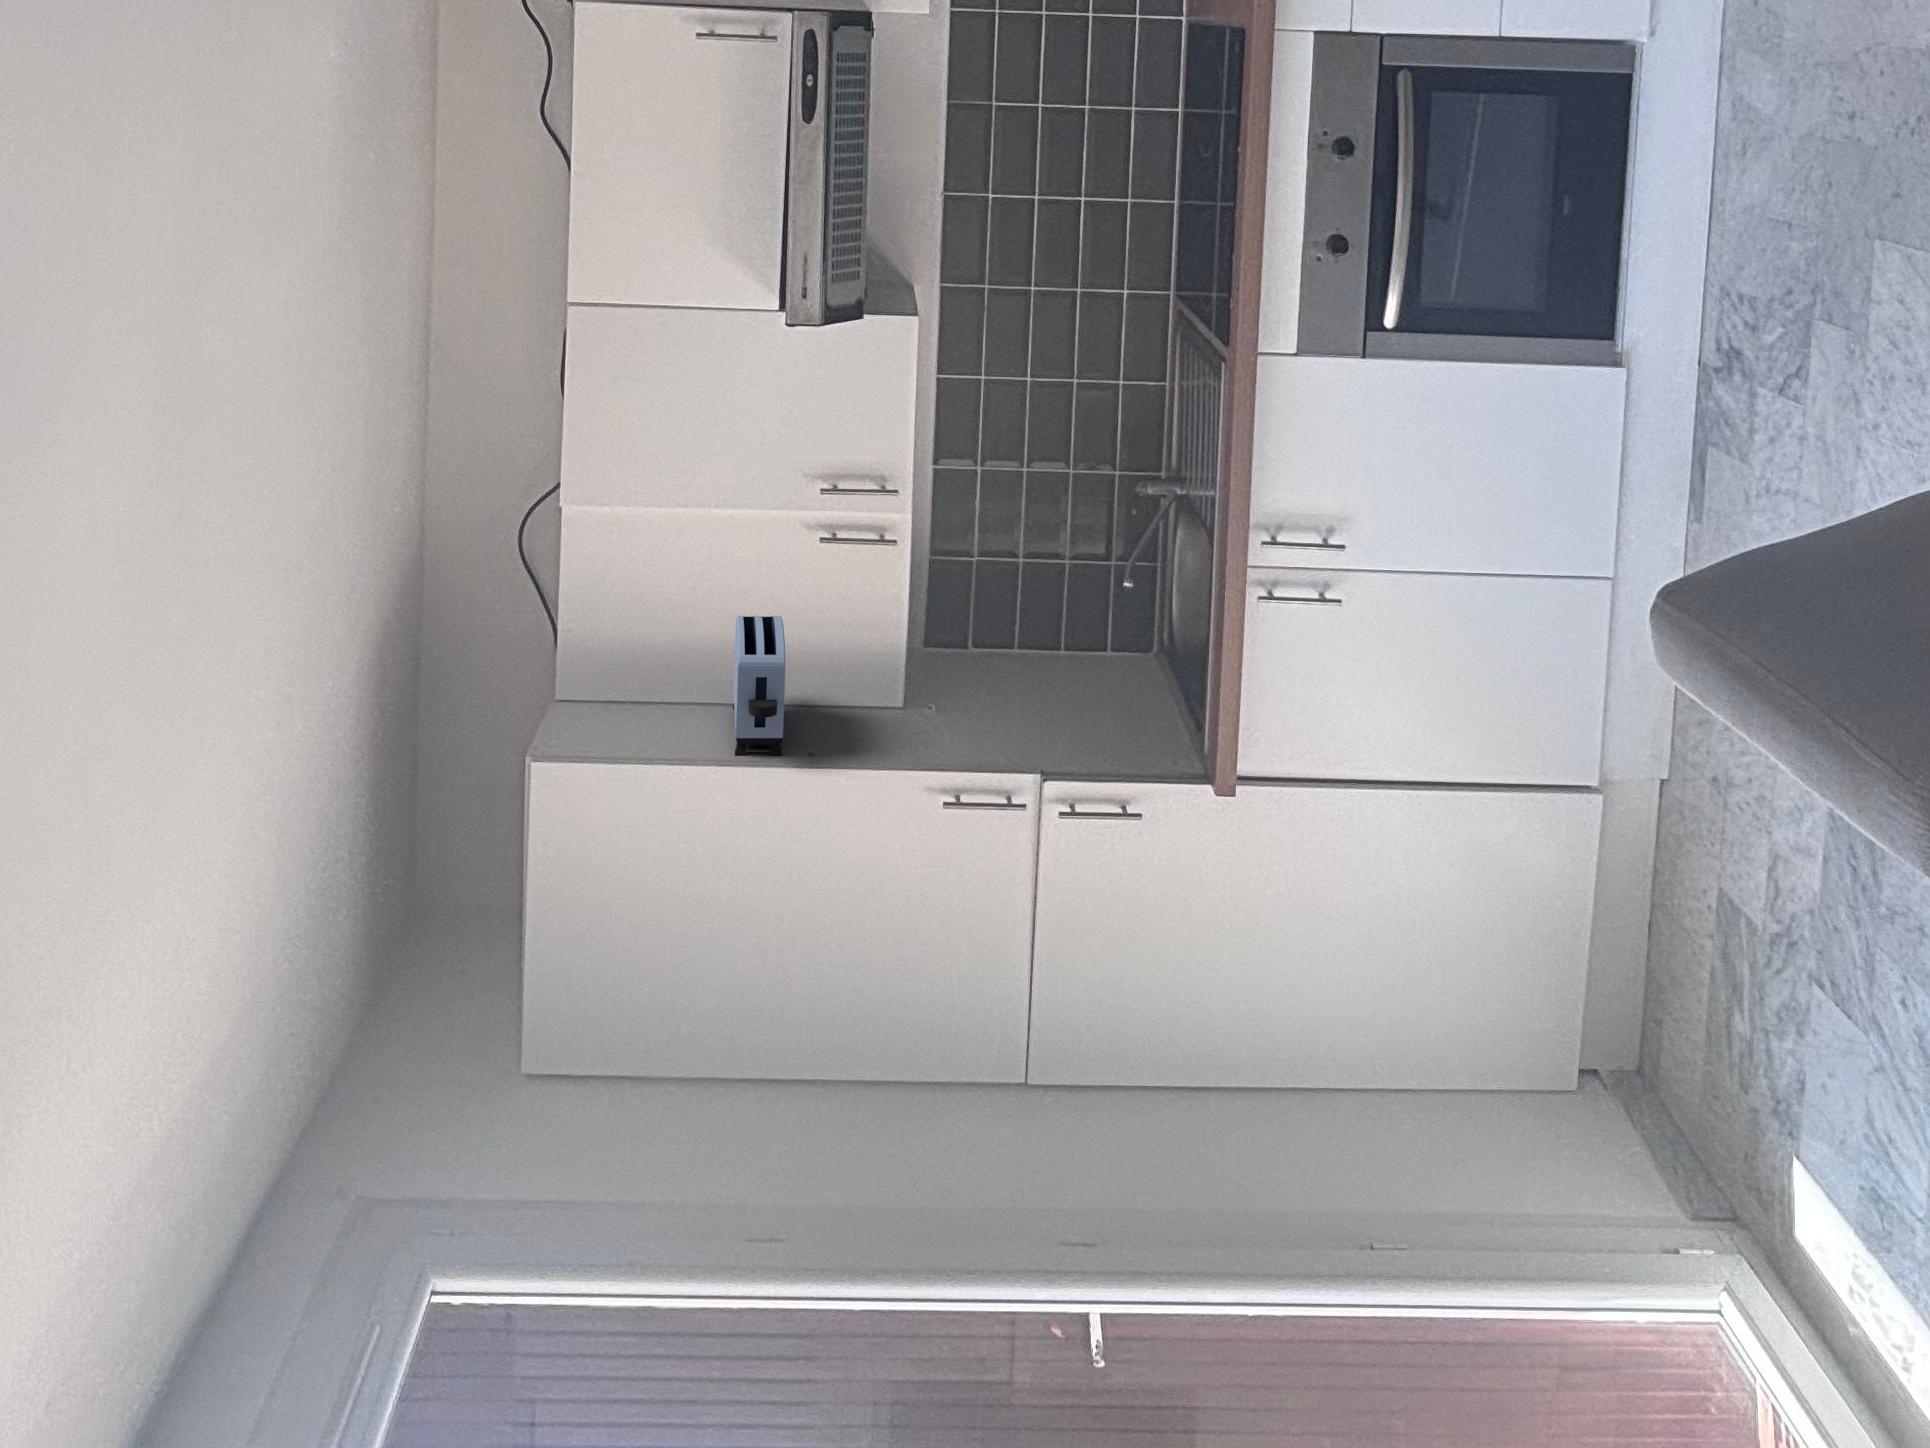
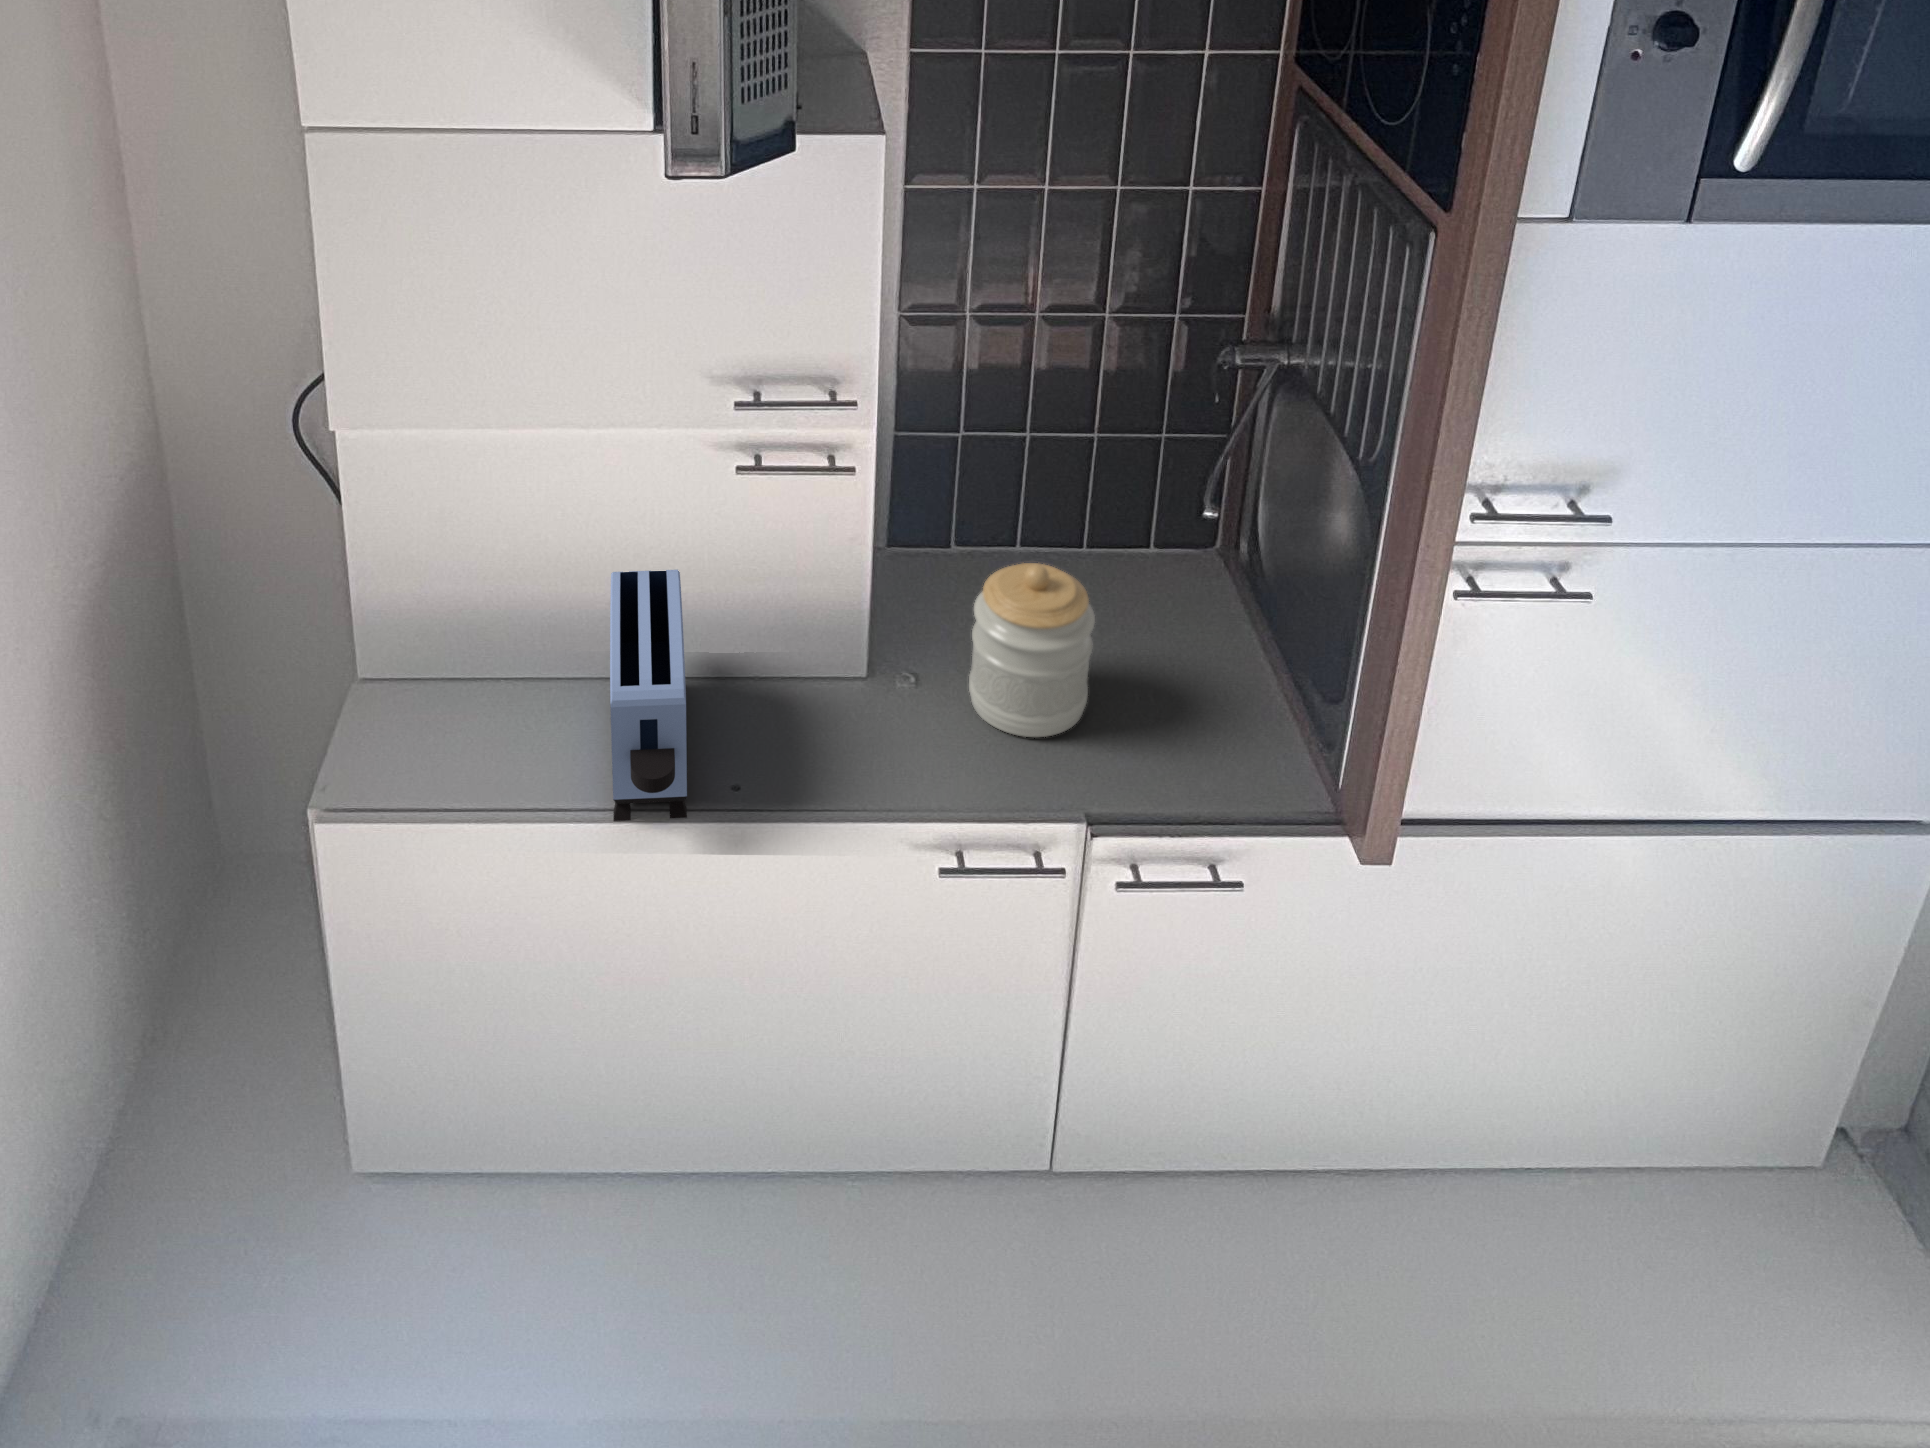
jar: none [969,616,1050,734] -> present [969,563,1095,737]

